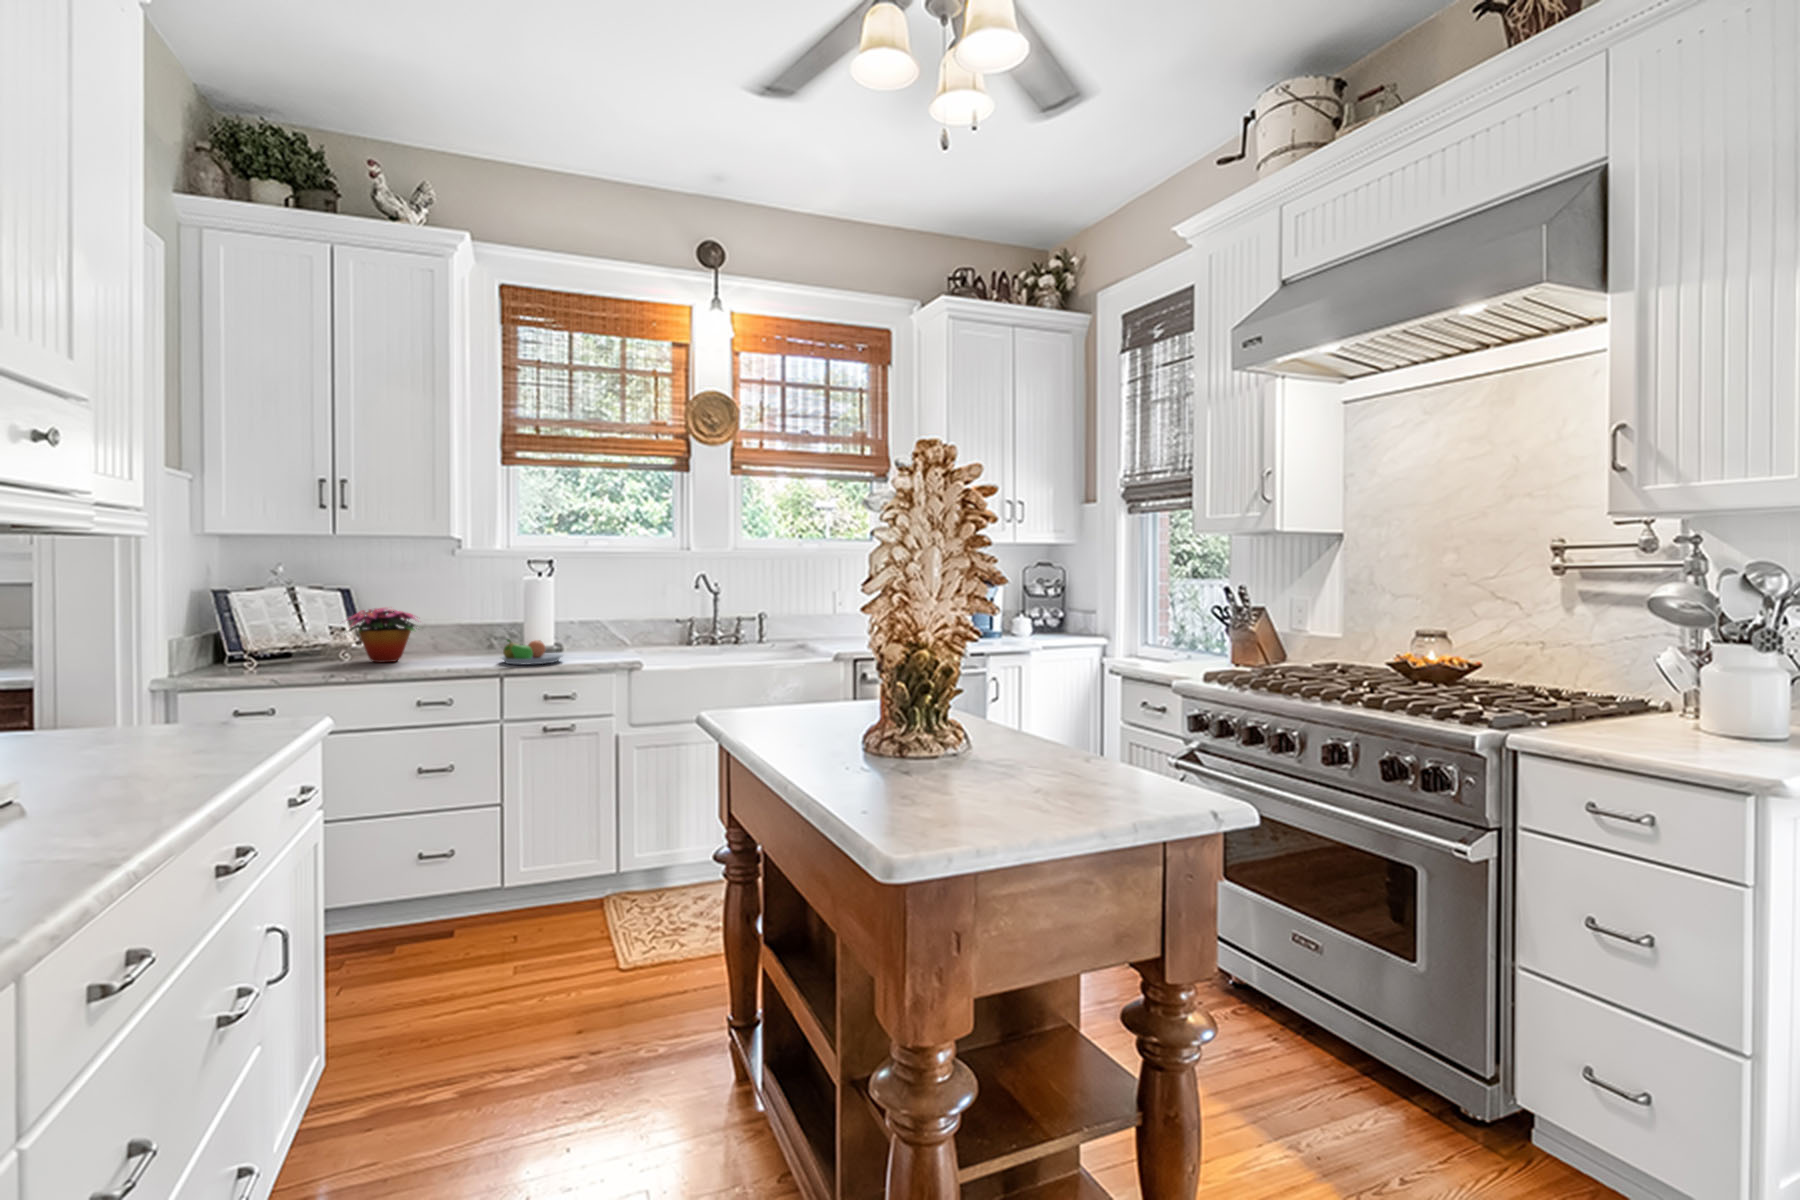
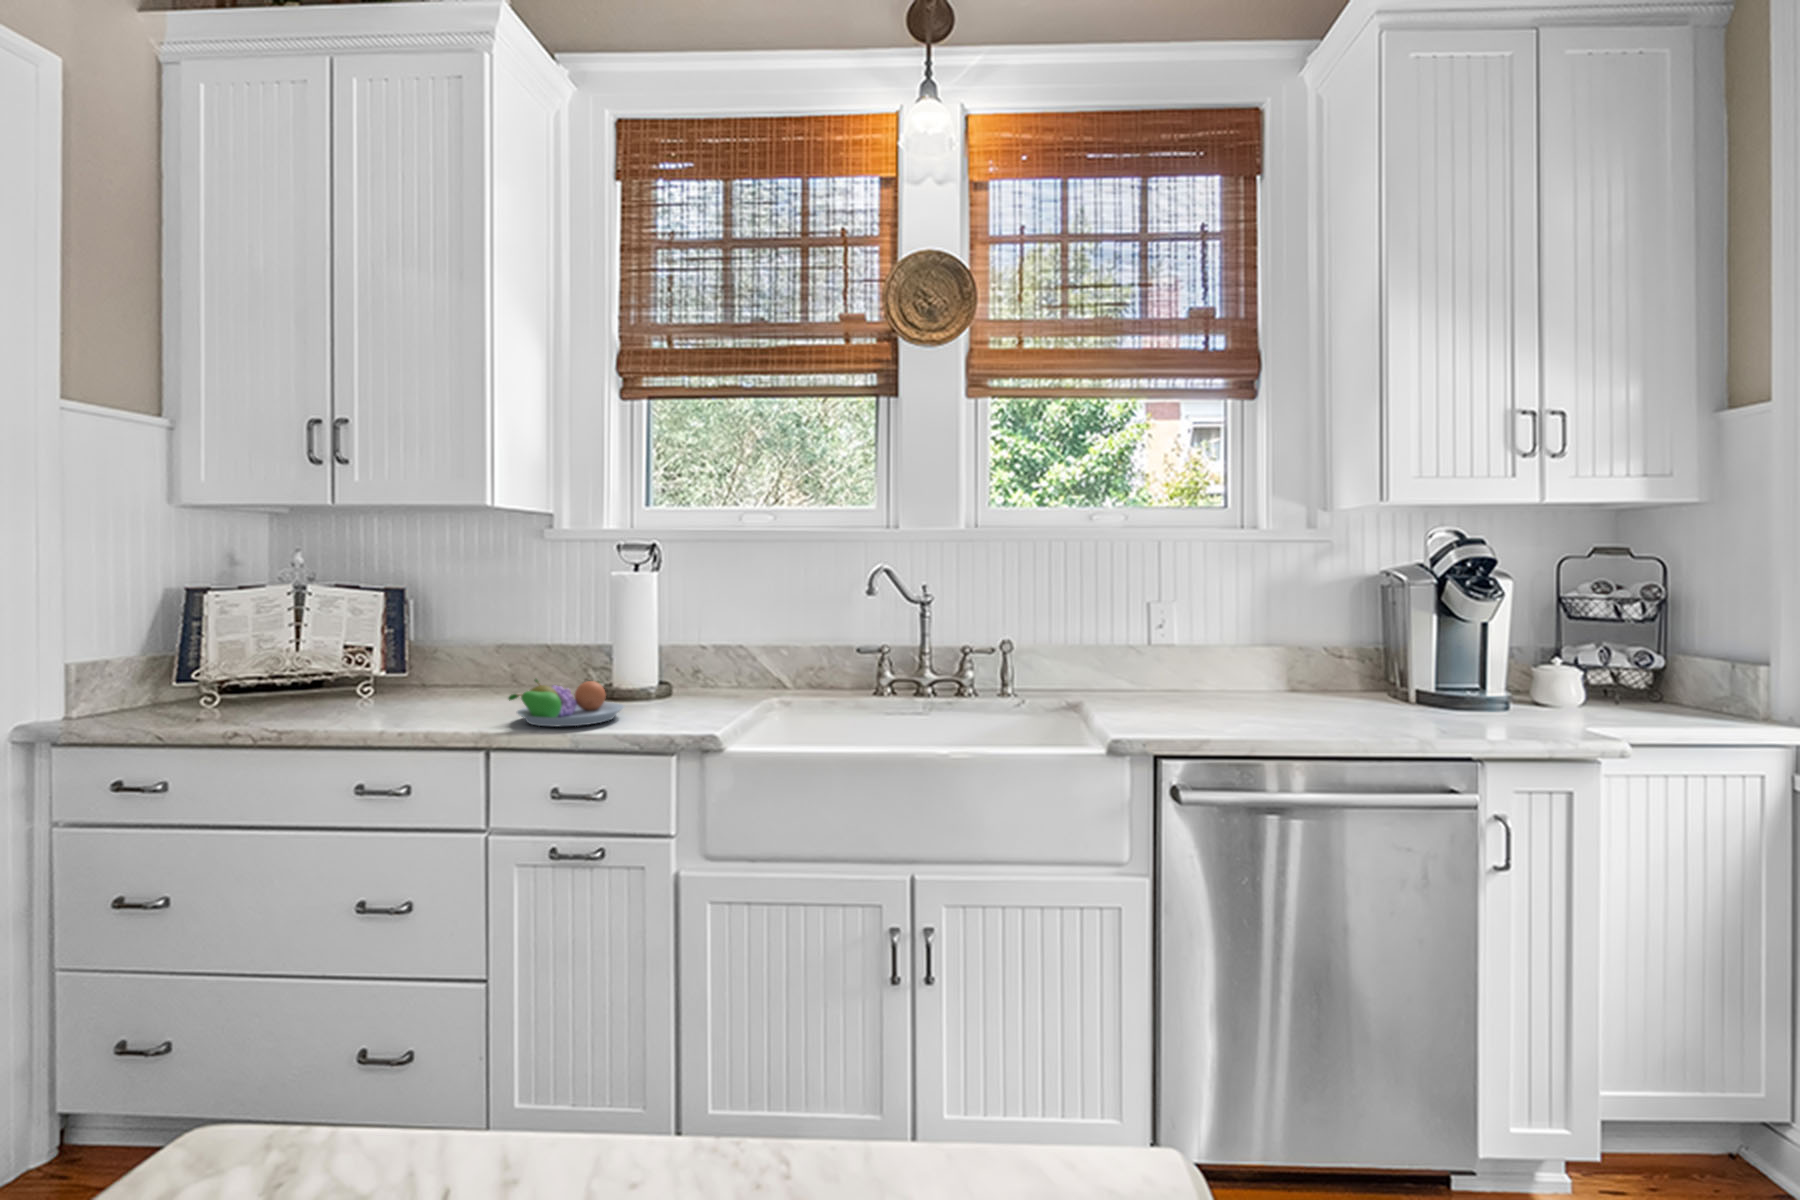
flower arrangement: present [347,608,418,662] -> none [307,619,451,707]

